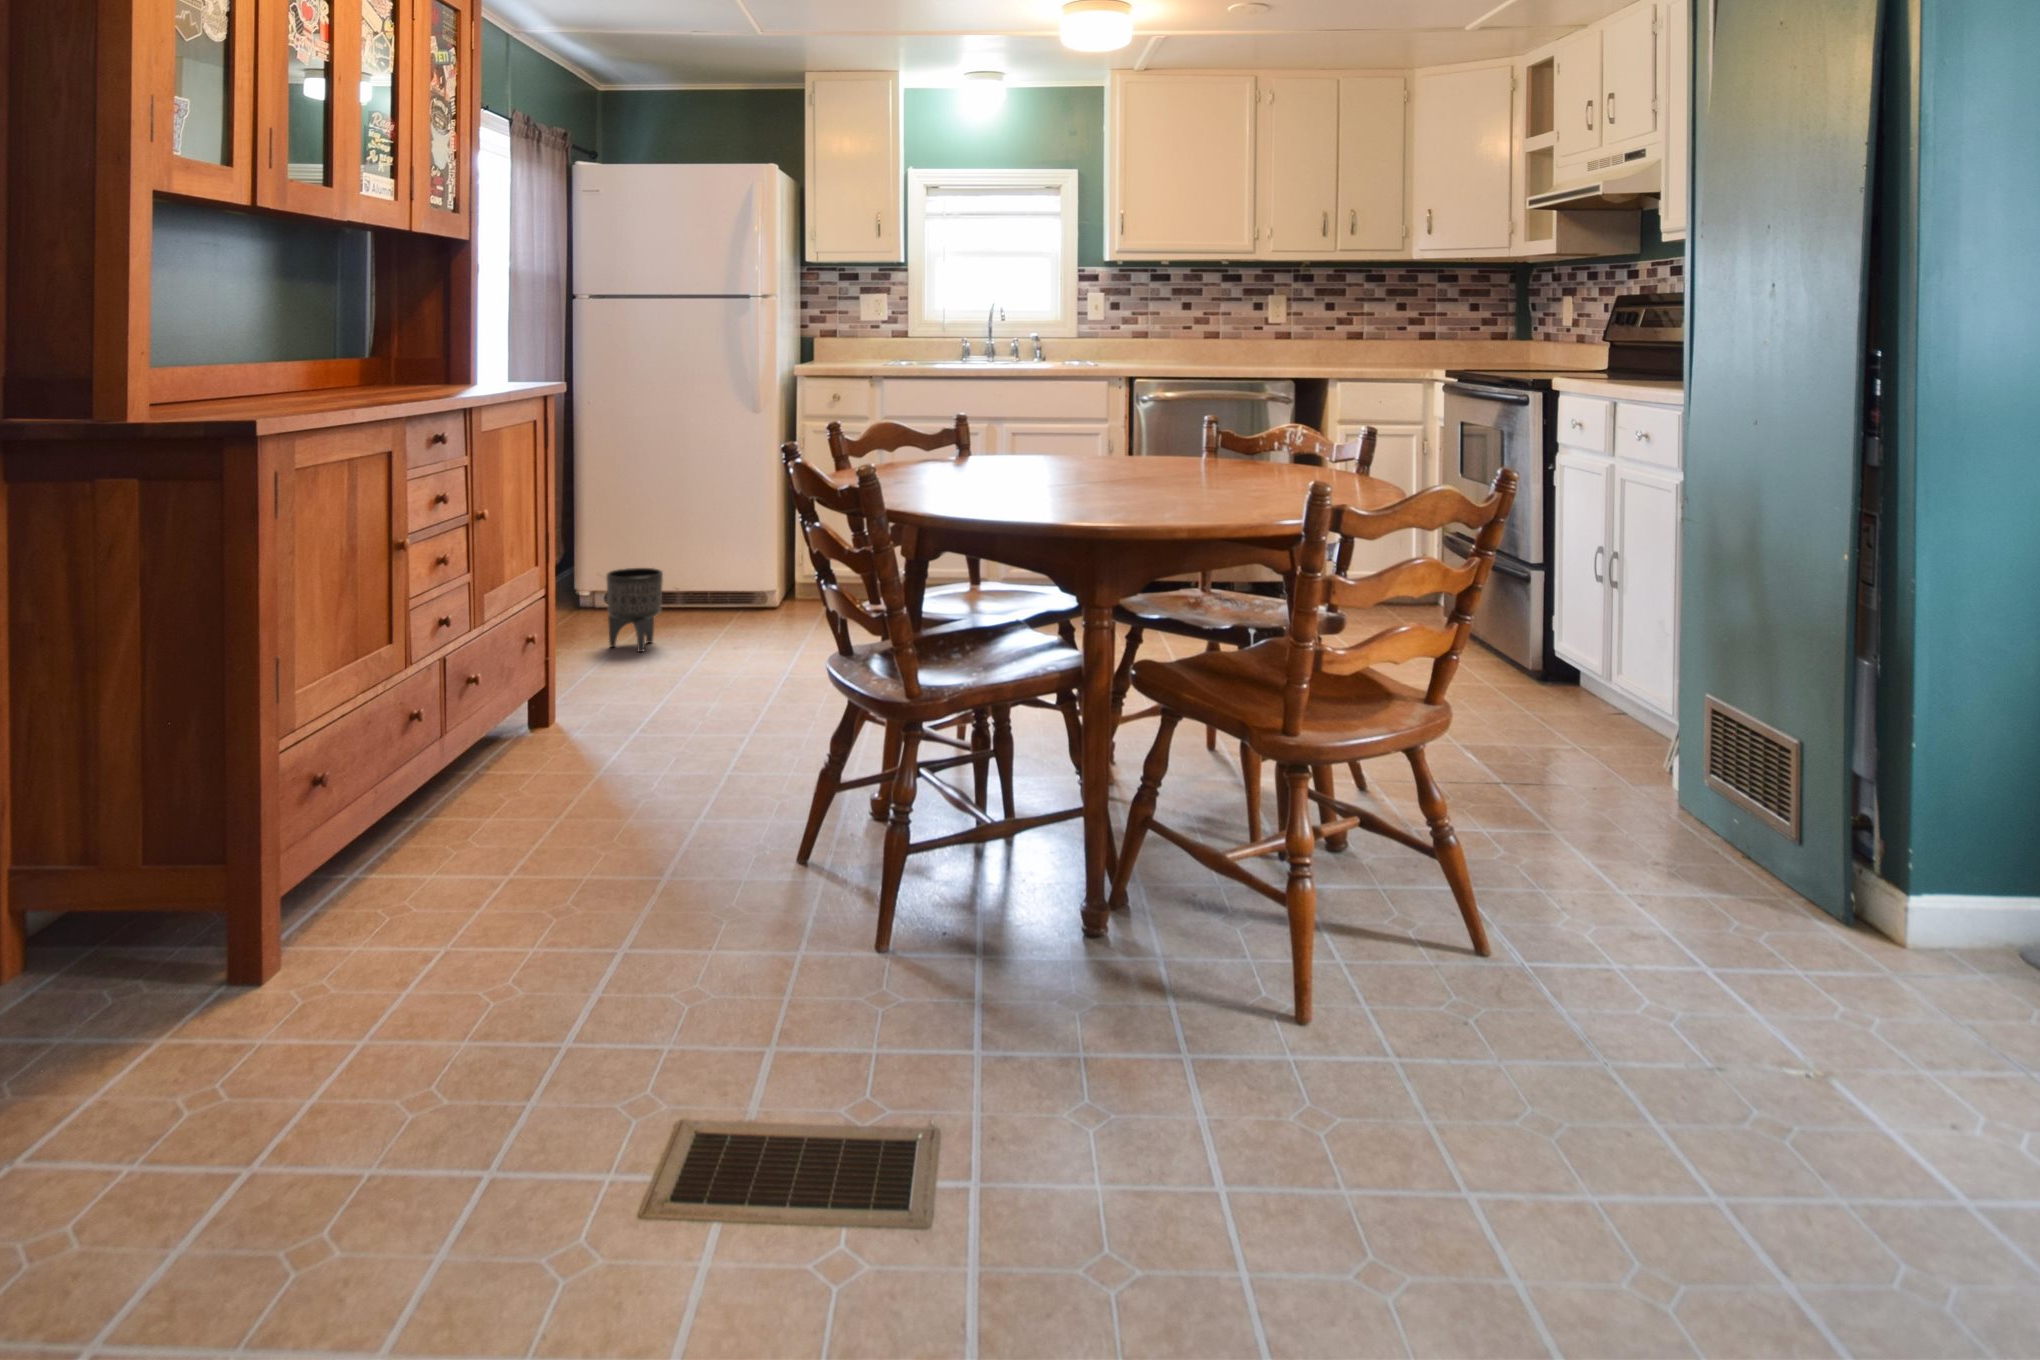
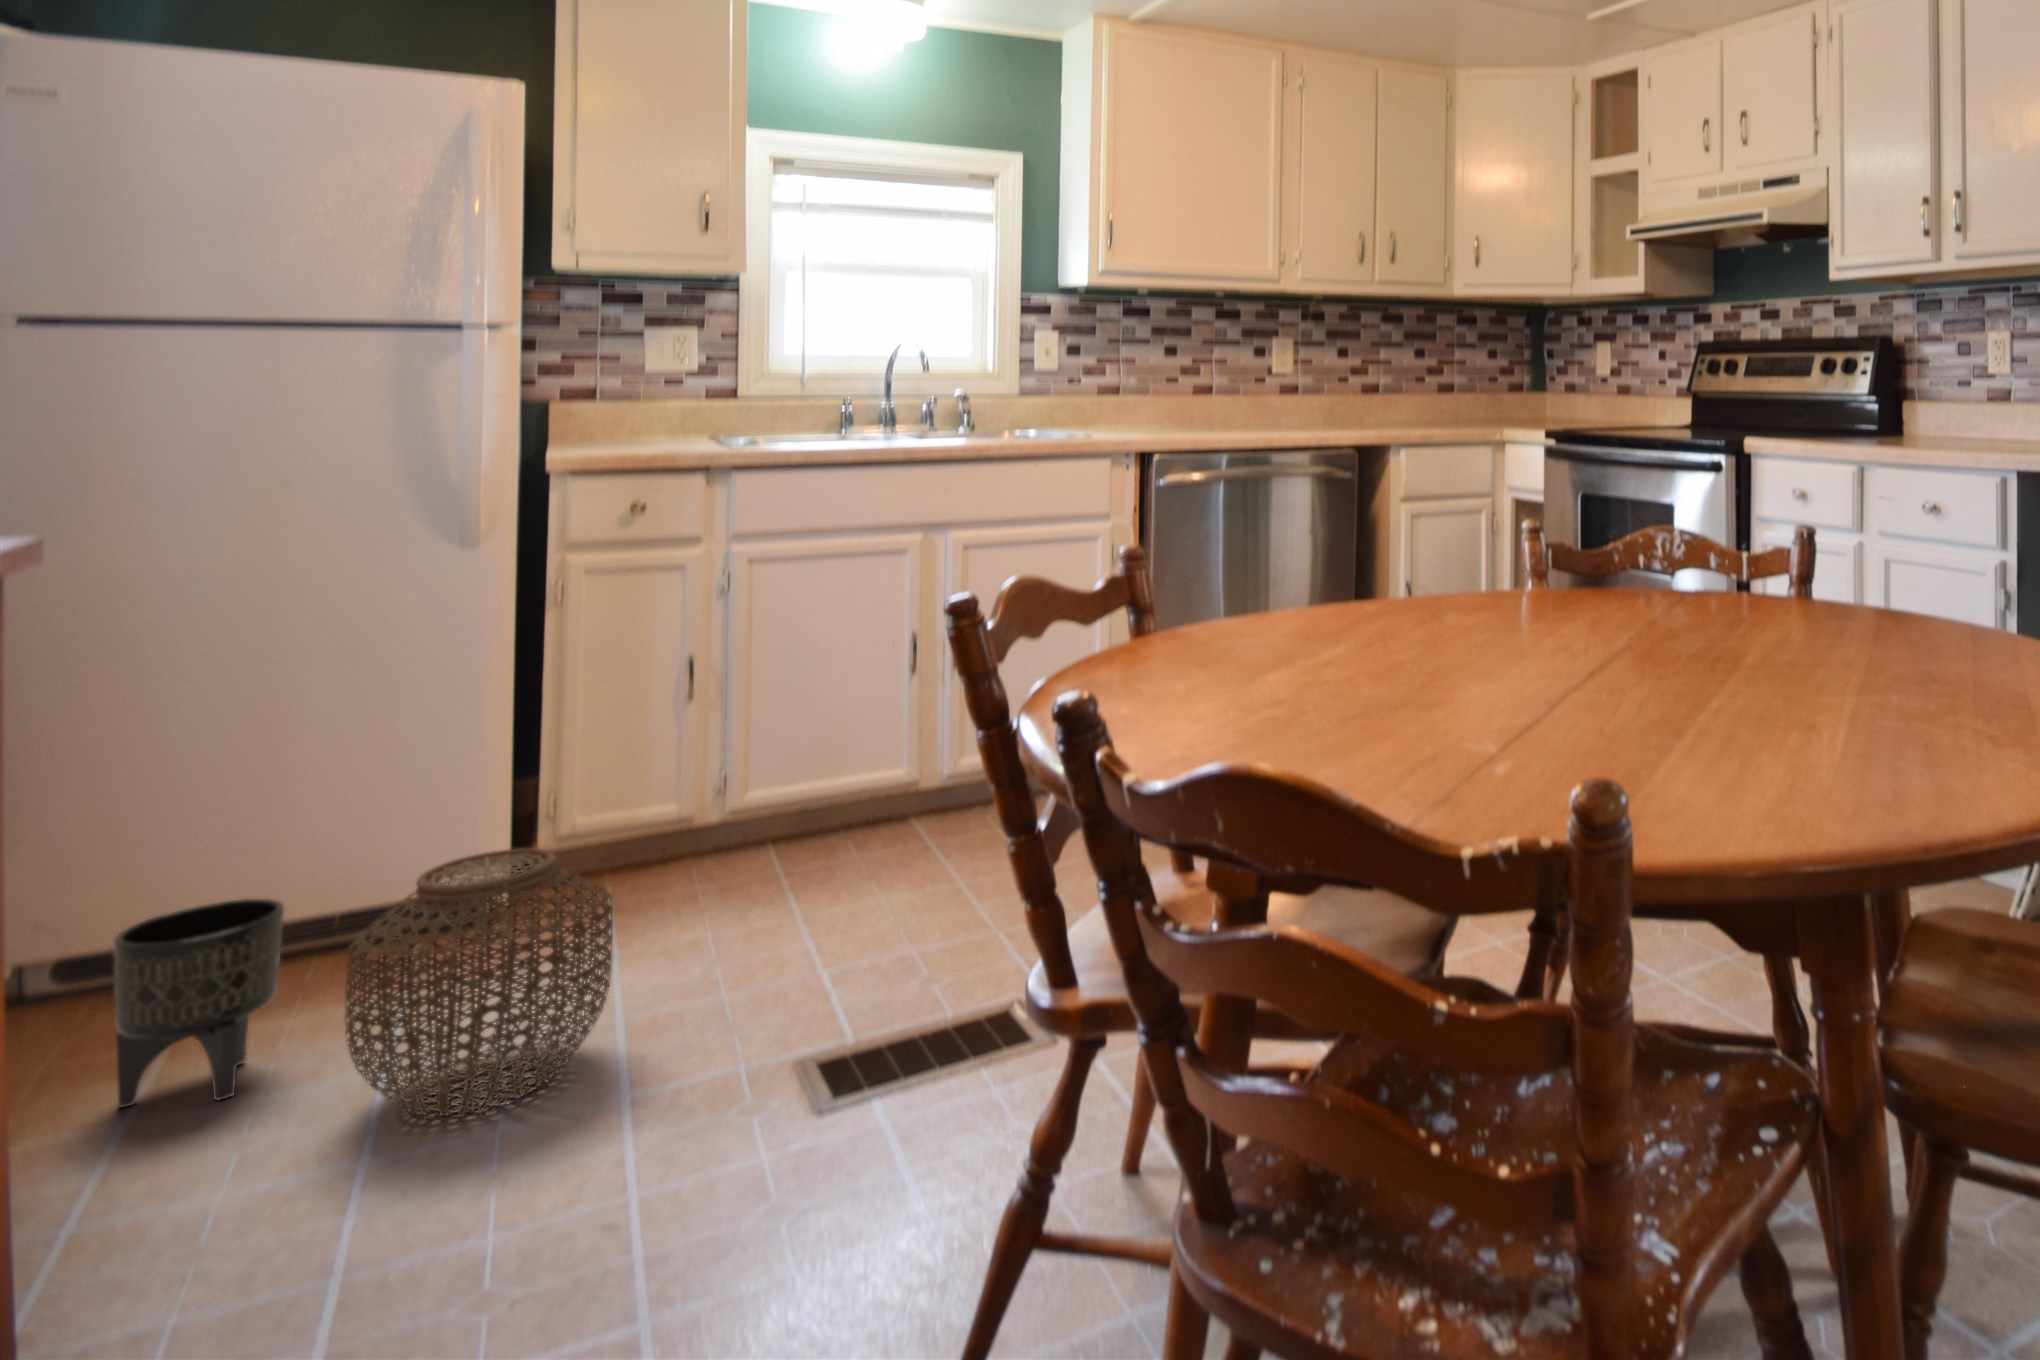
woven basket: none [670,559,773,675] -> present [345,848,613,1116]

